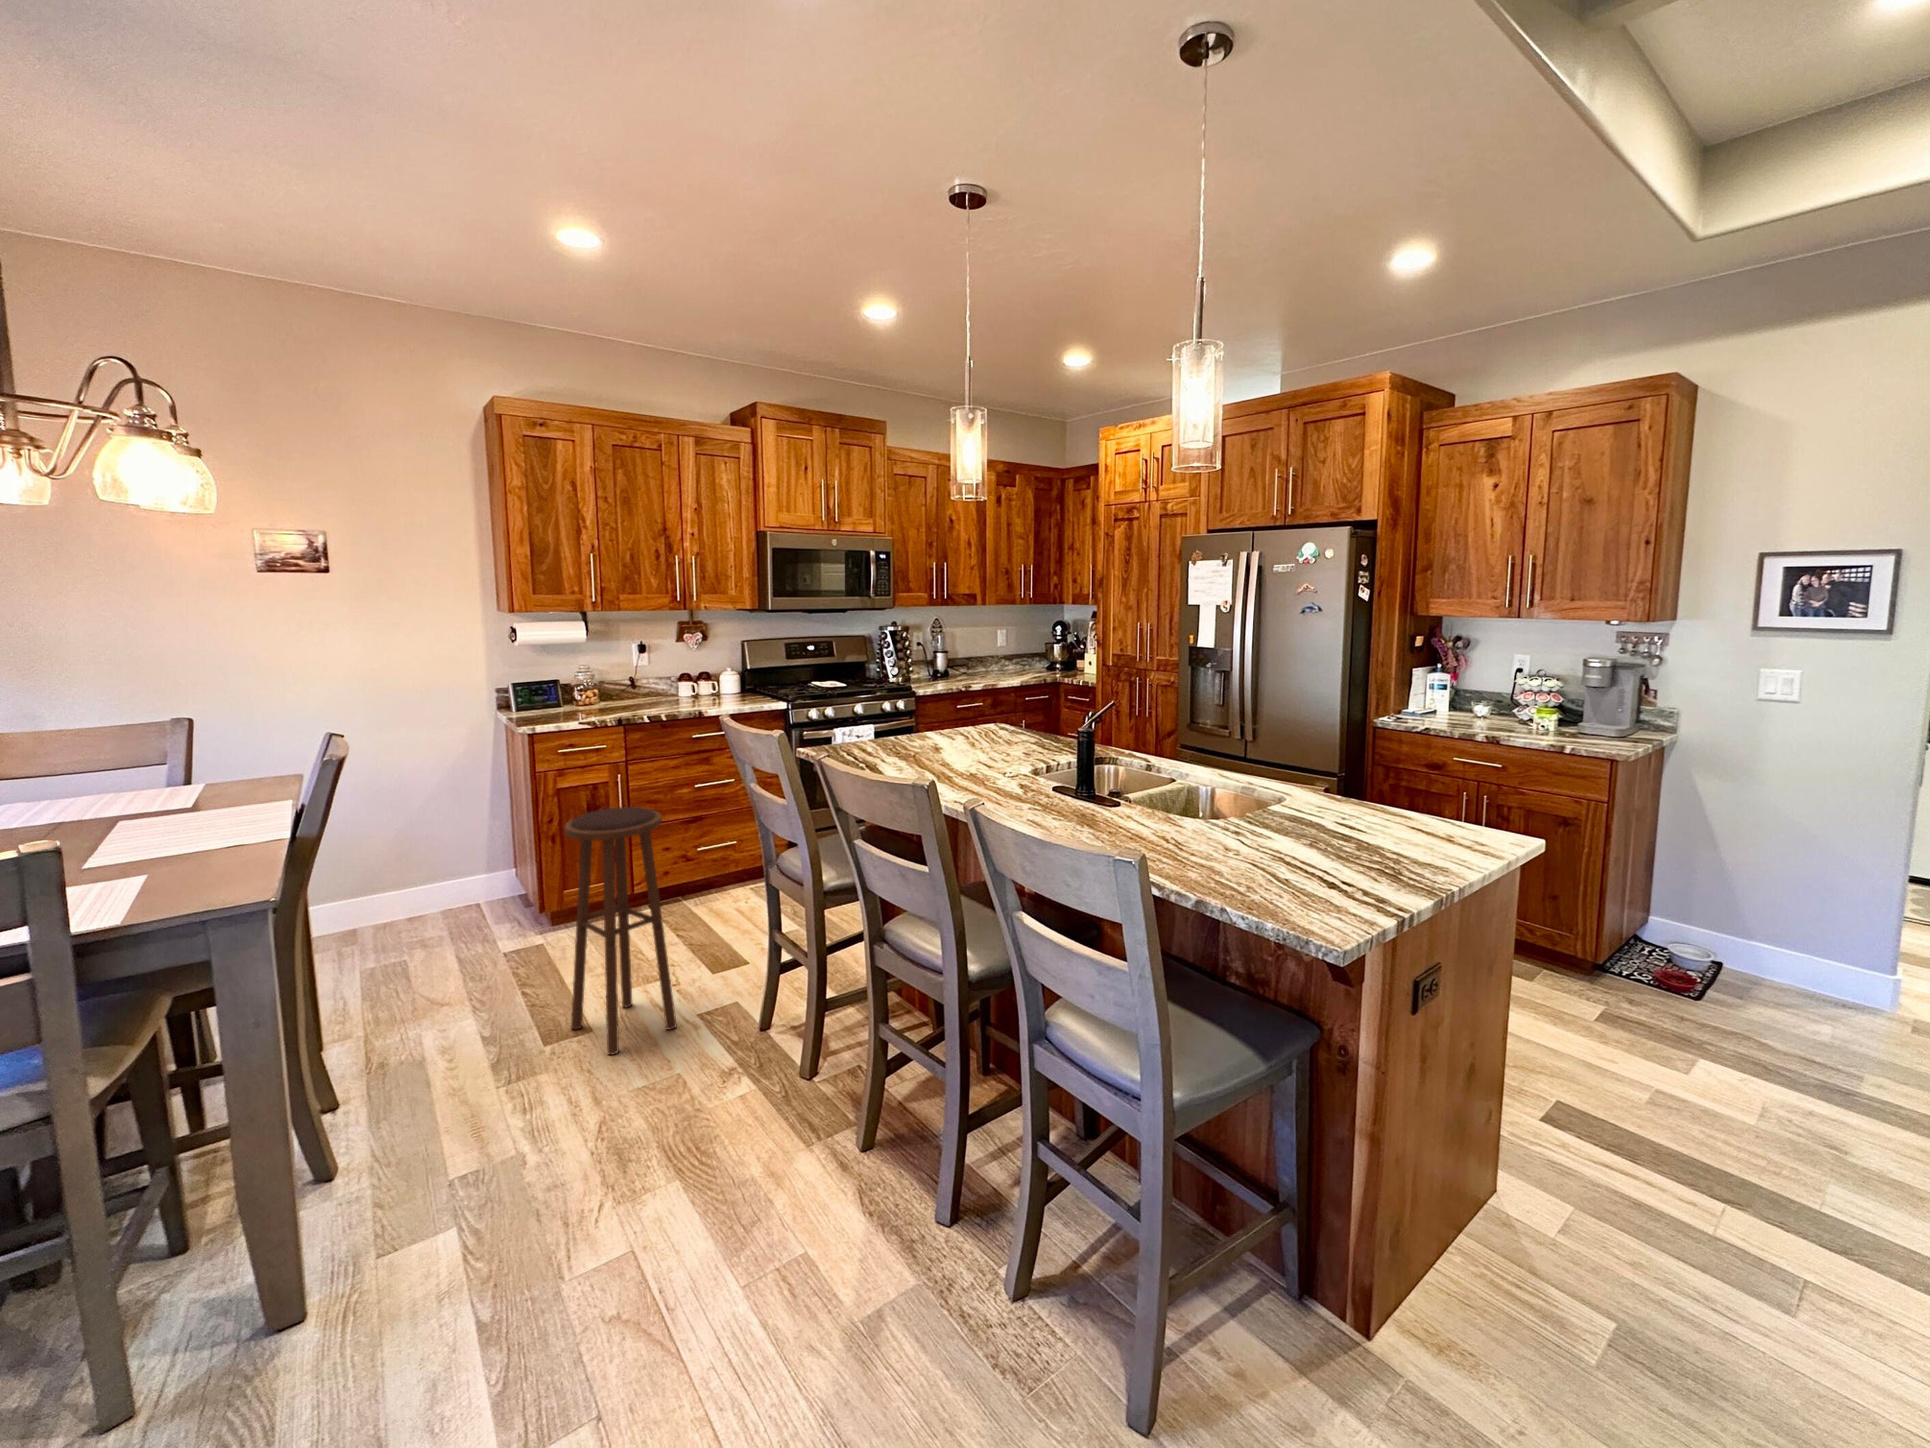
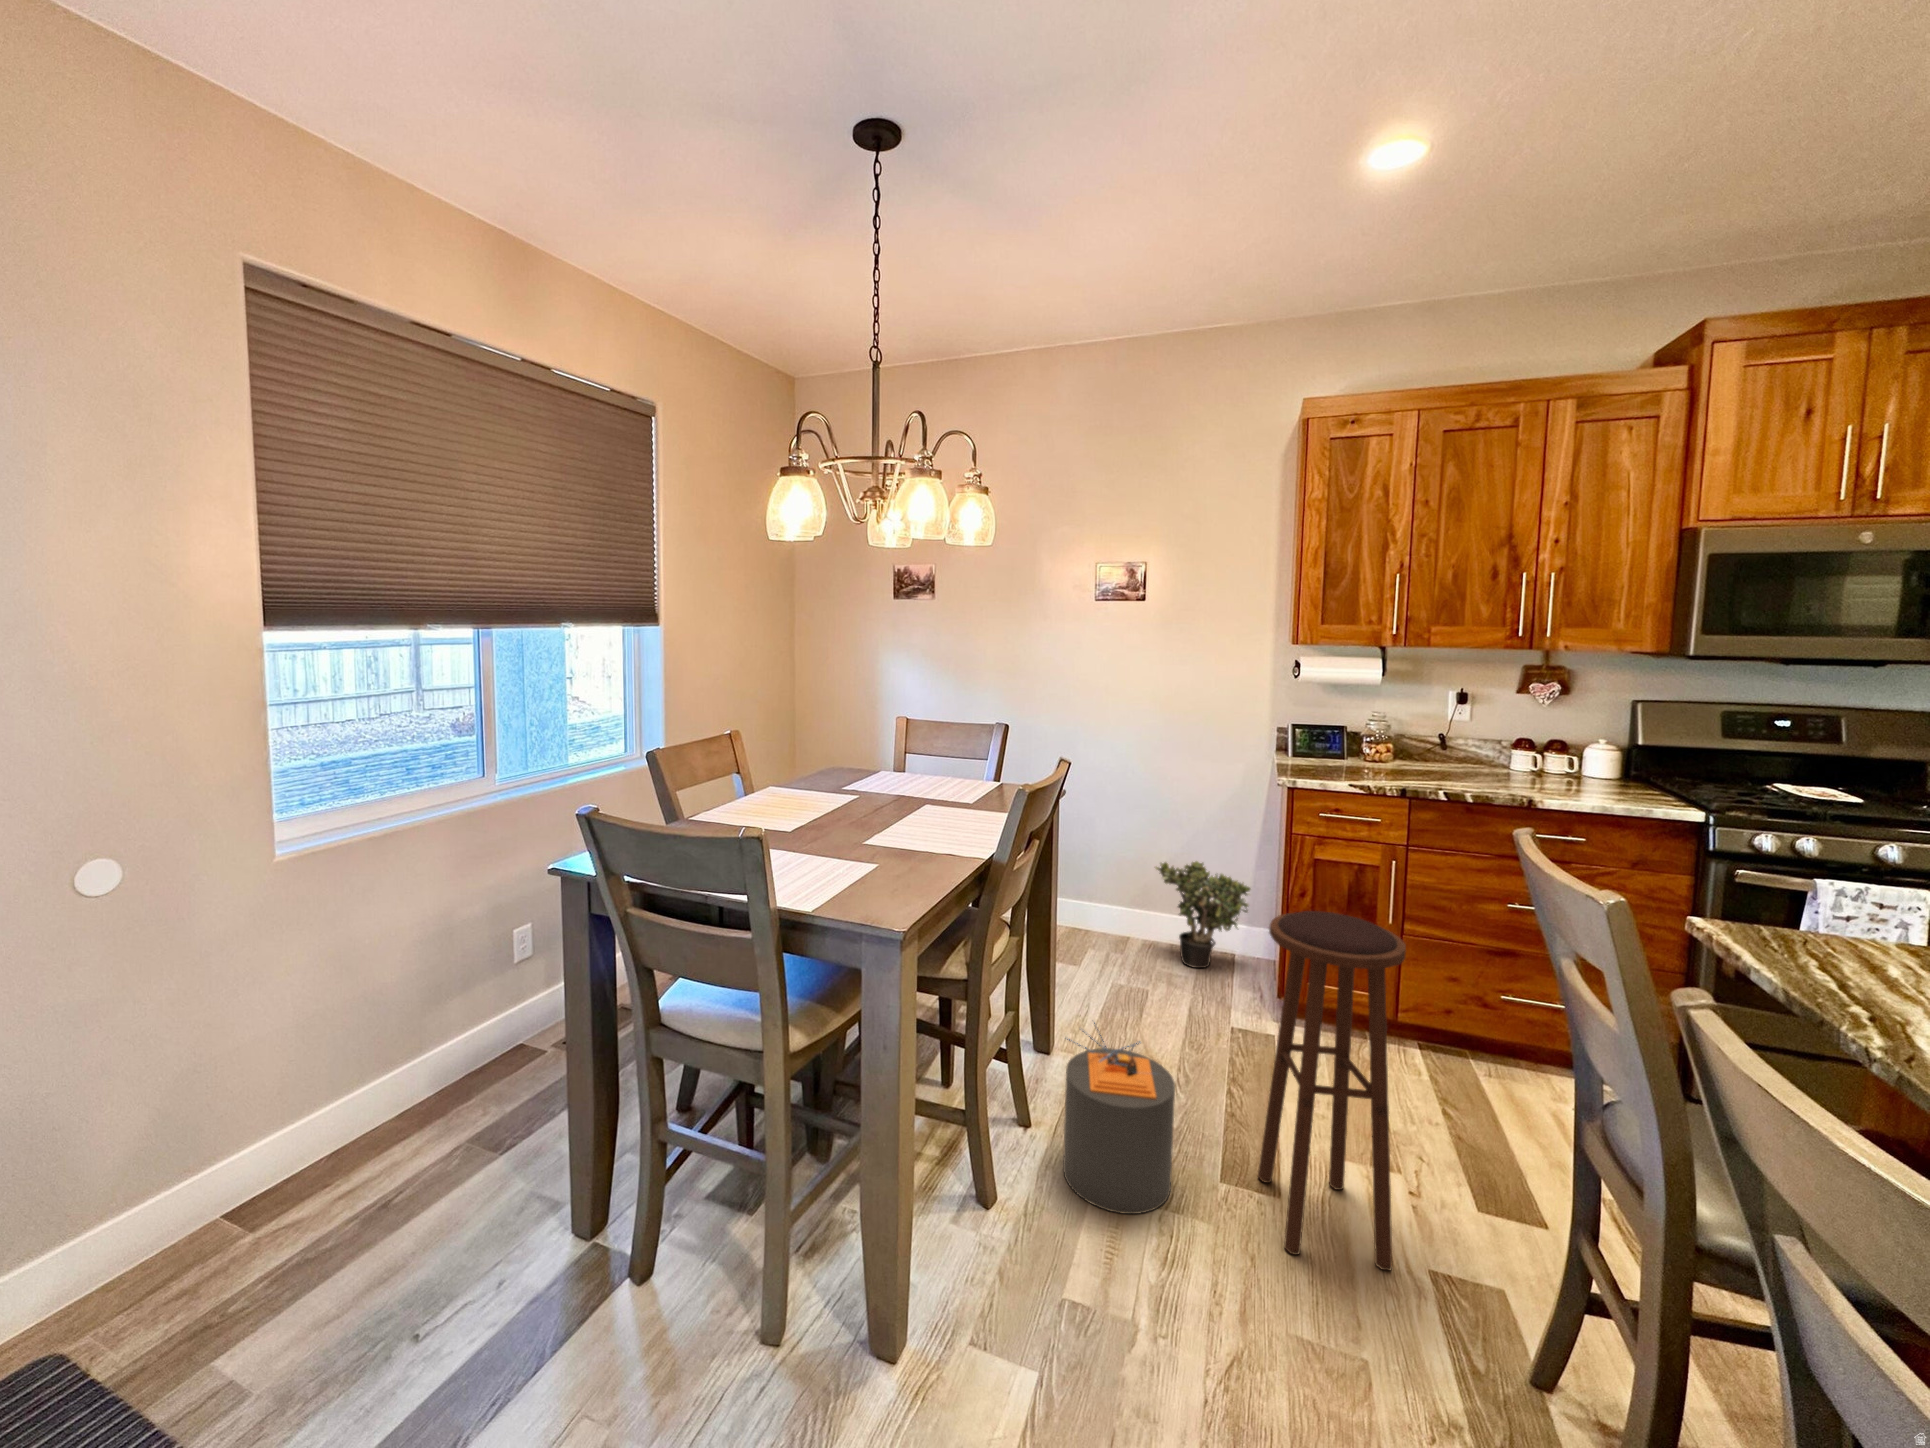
potted plant: none [384,824,493,926] -> present [1155,861,1250,968]
trash can: none [373,962,507,1121] -> present [1063,1022,1175,1214]

